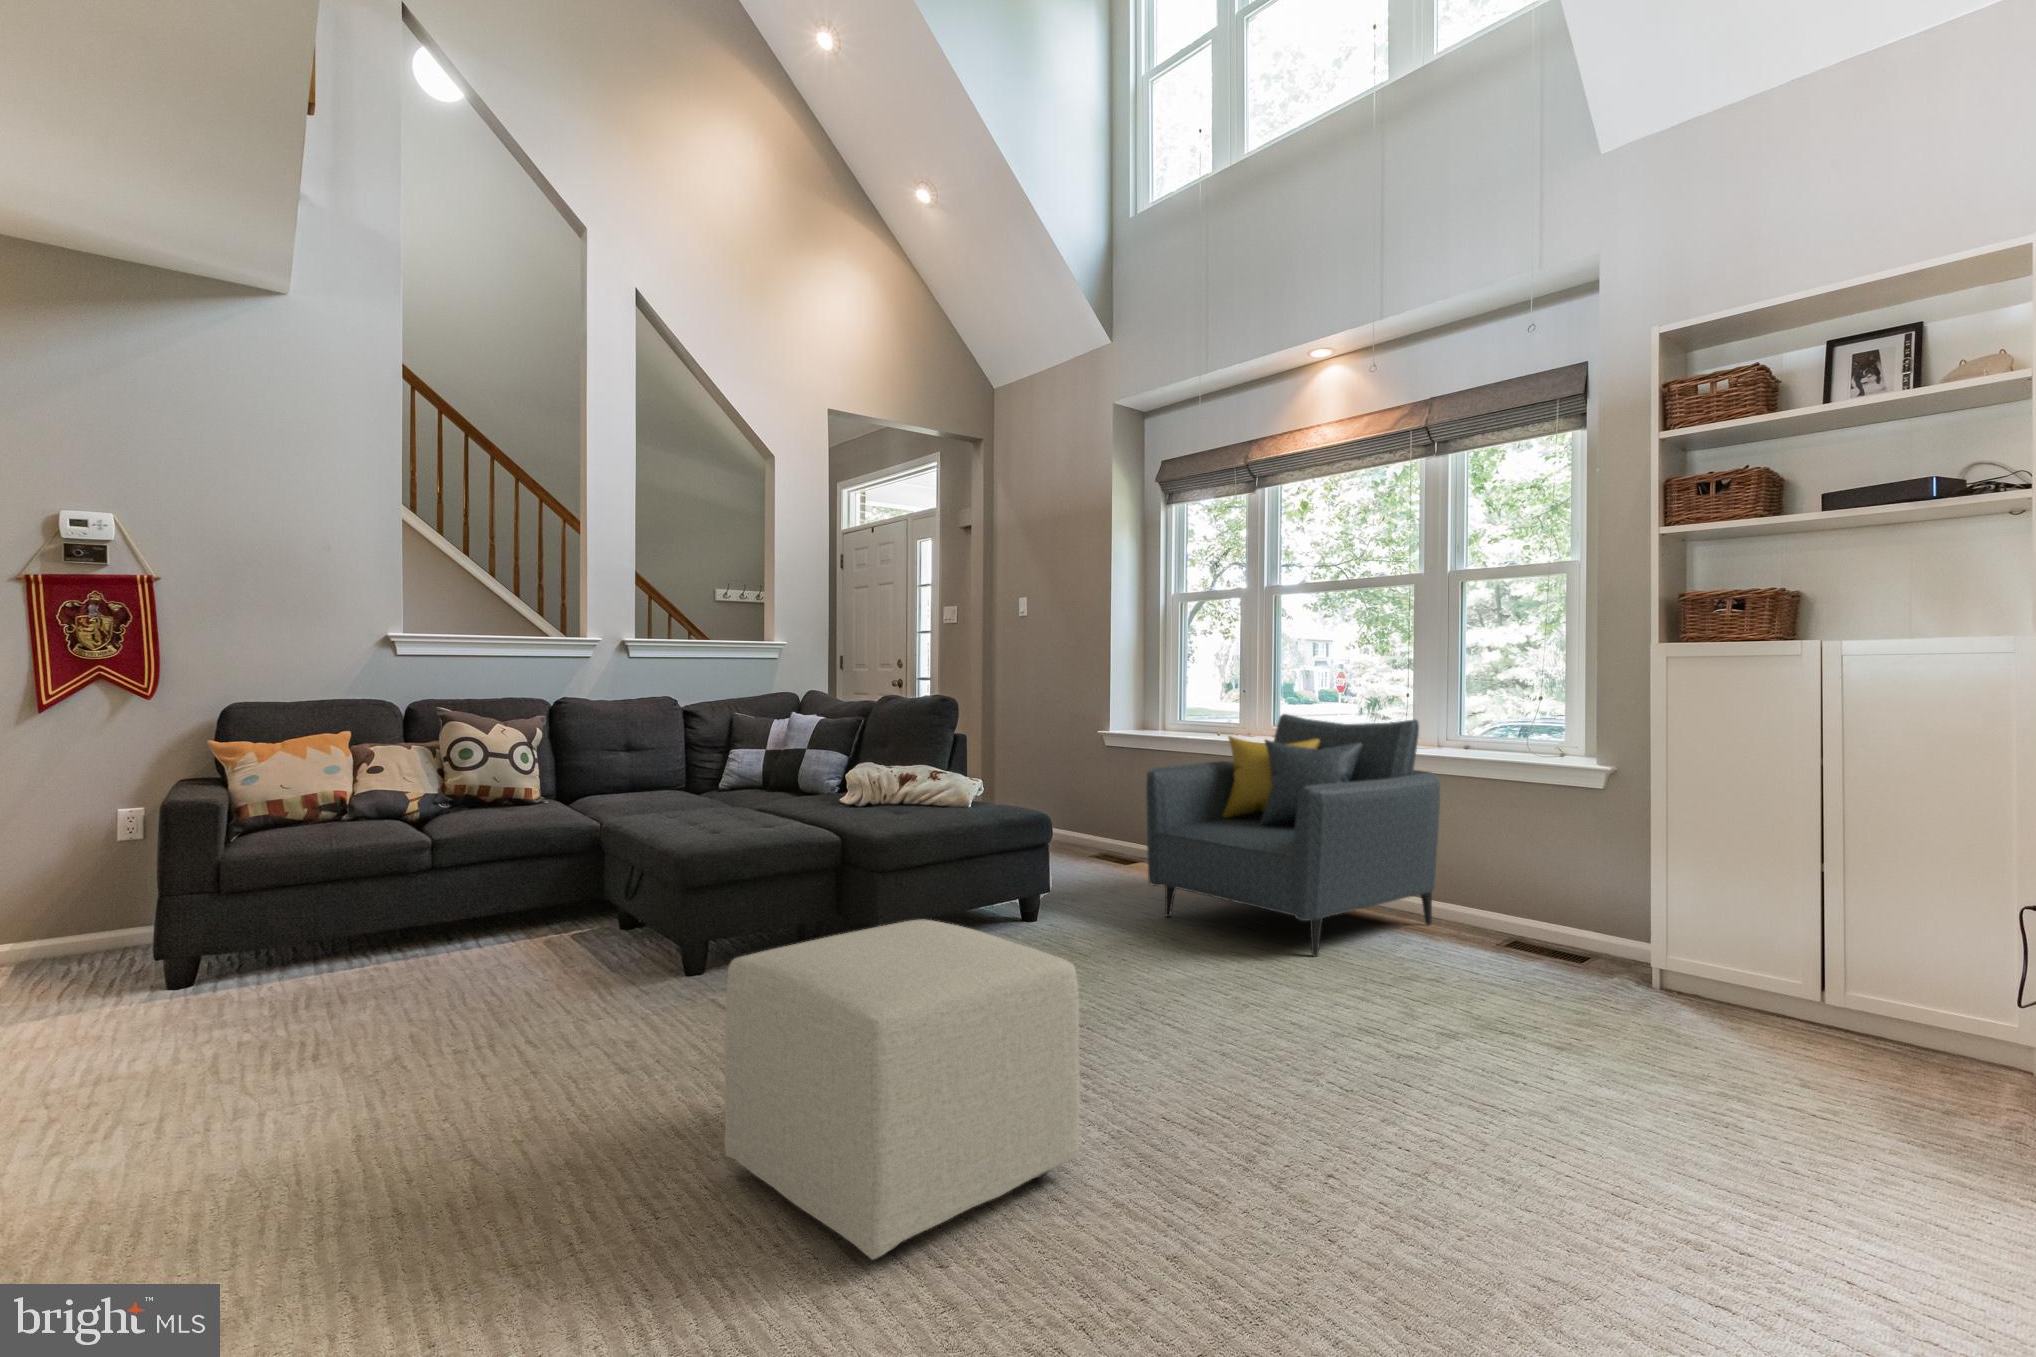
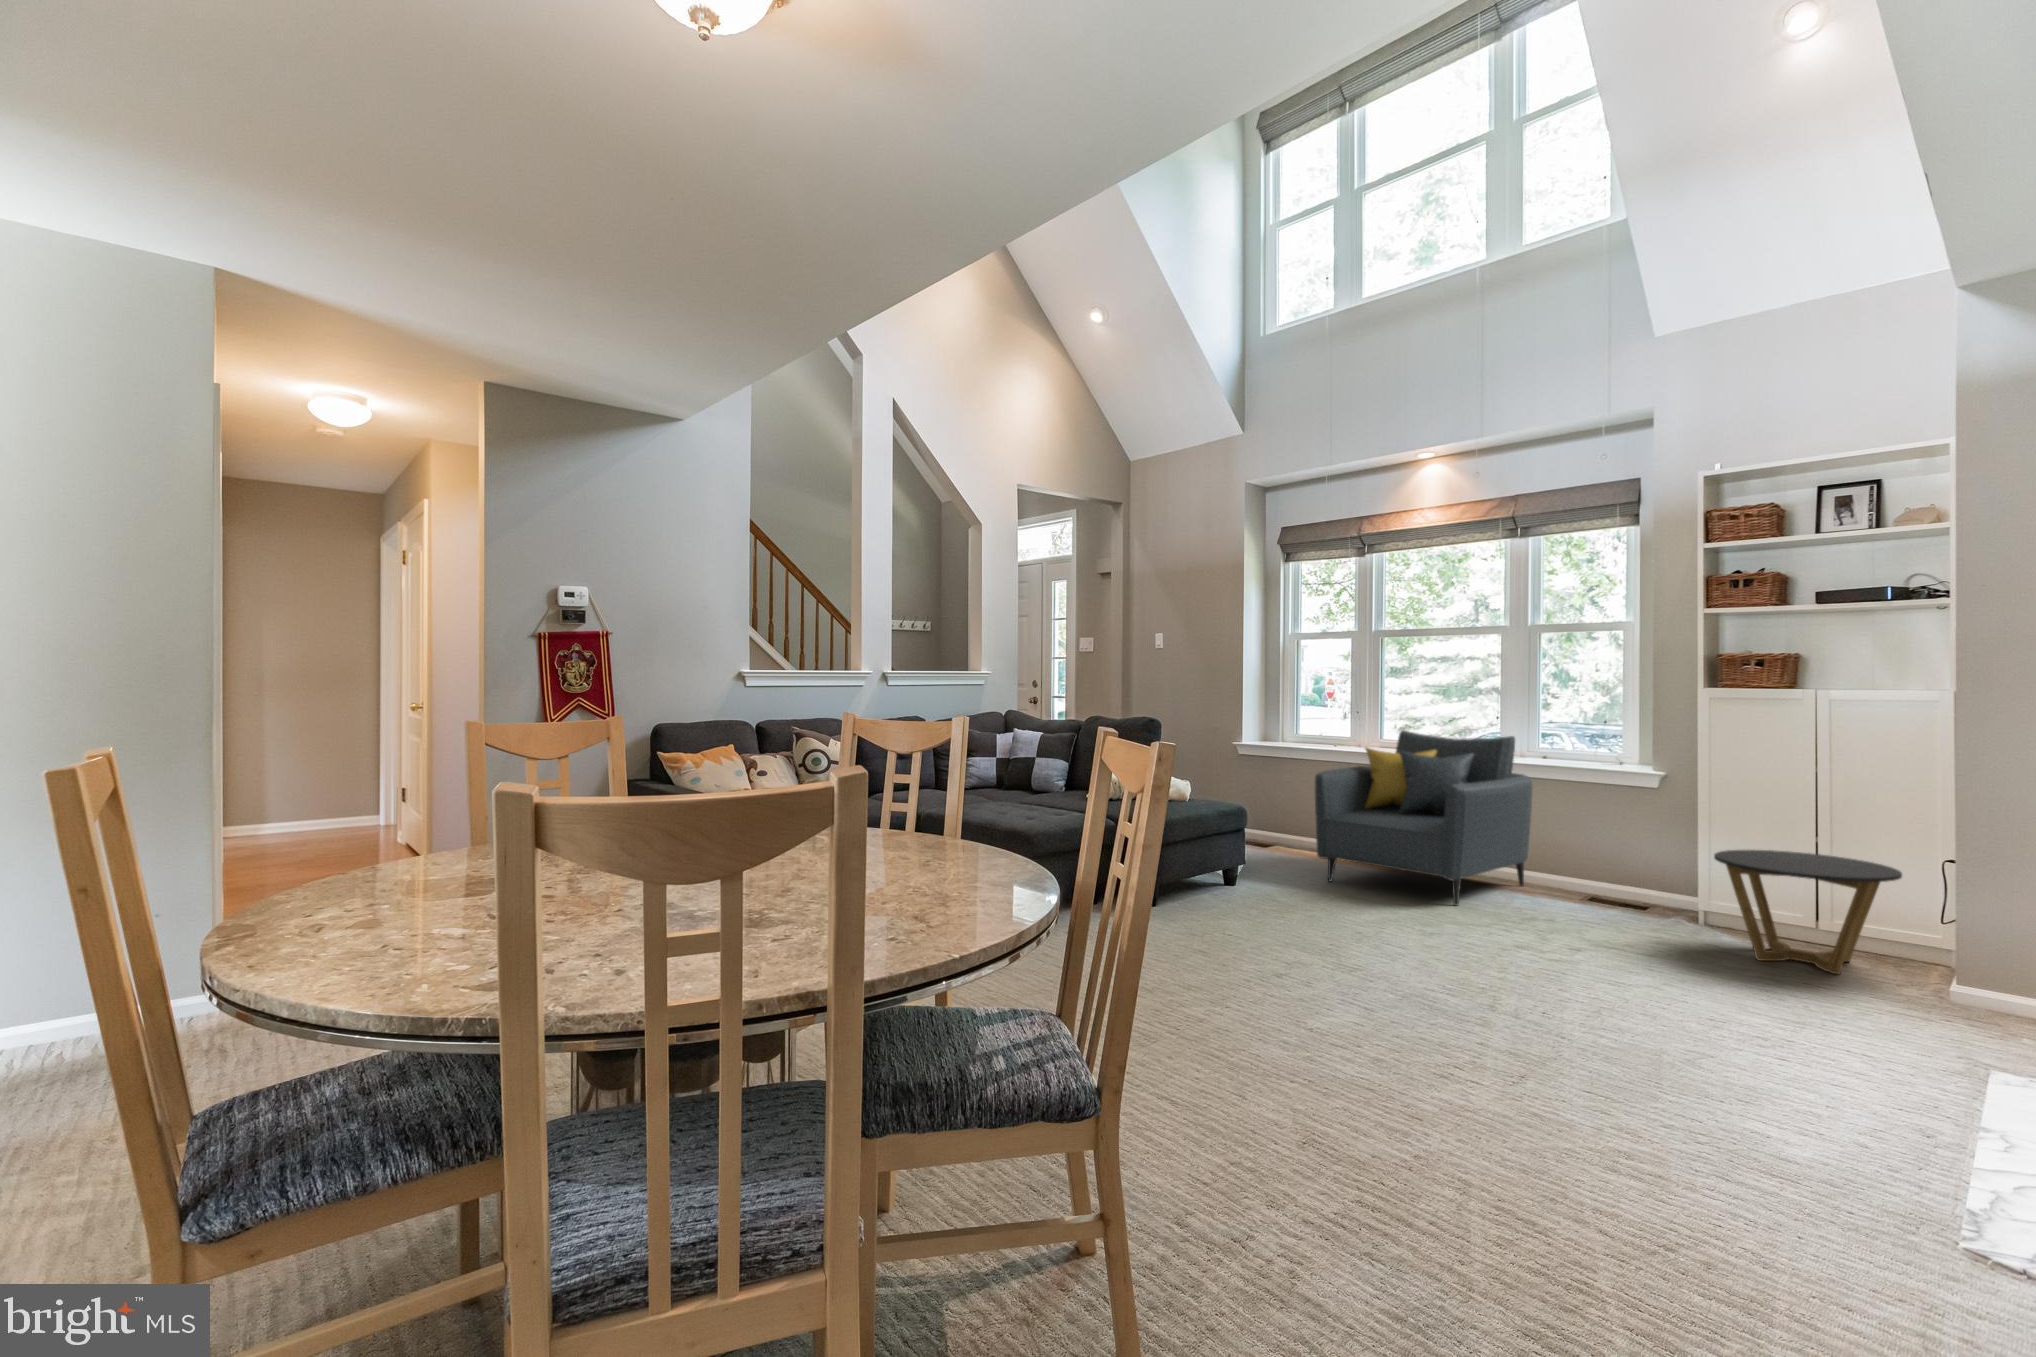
side table: none [1659,884,1951,1091] -> present [1714,850,1902,974]
ottoman: present [725,920,1080,1259] -> none [1205,869,1412,1044]

